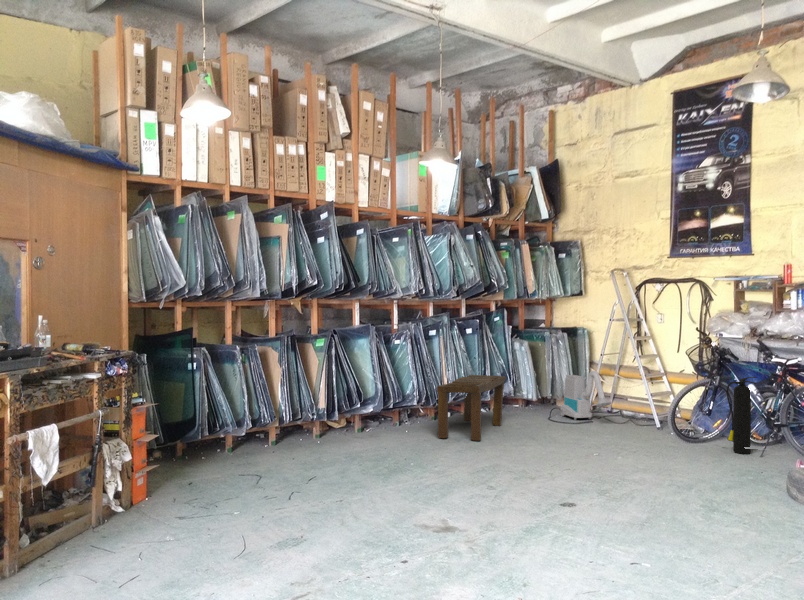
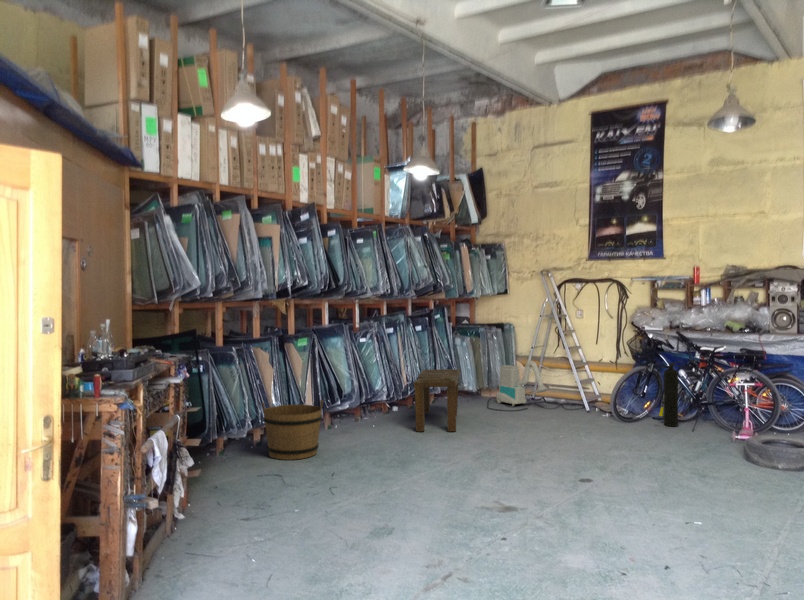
bucket: none [266,397,326,455] -> present [262,400,323,460]

